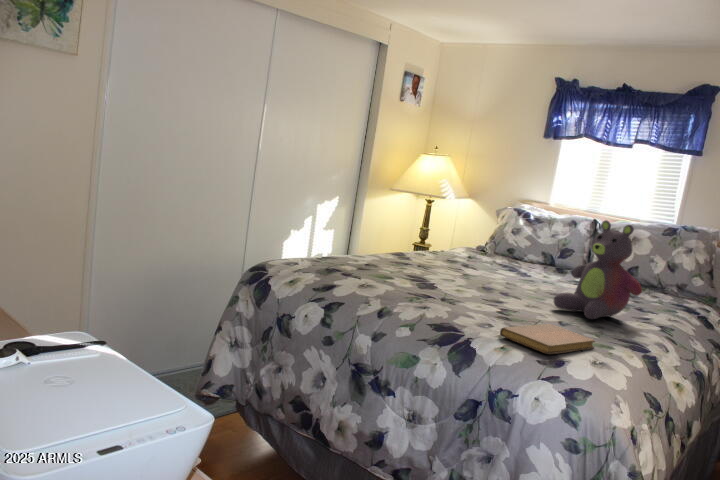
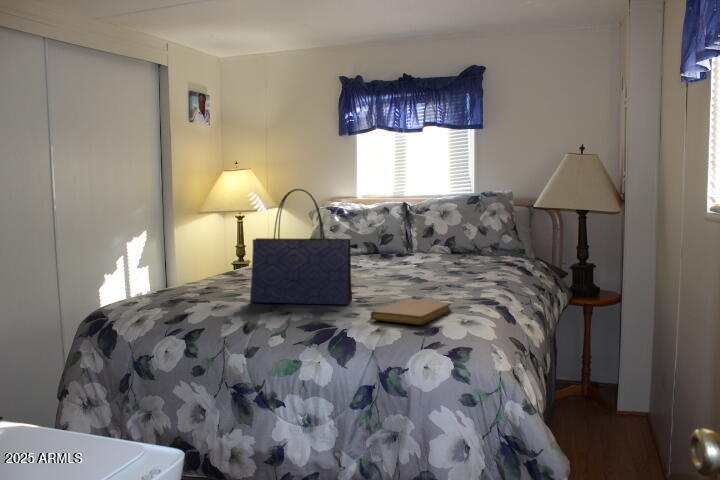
tote bag: none [395,187,512,314] -> present [250,189,358,305]
stuffed bear: present [554,220,642,319] -> none [396,198,468,288]

